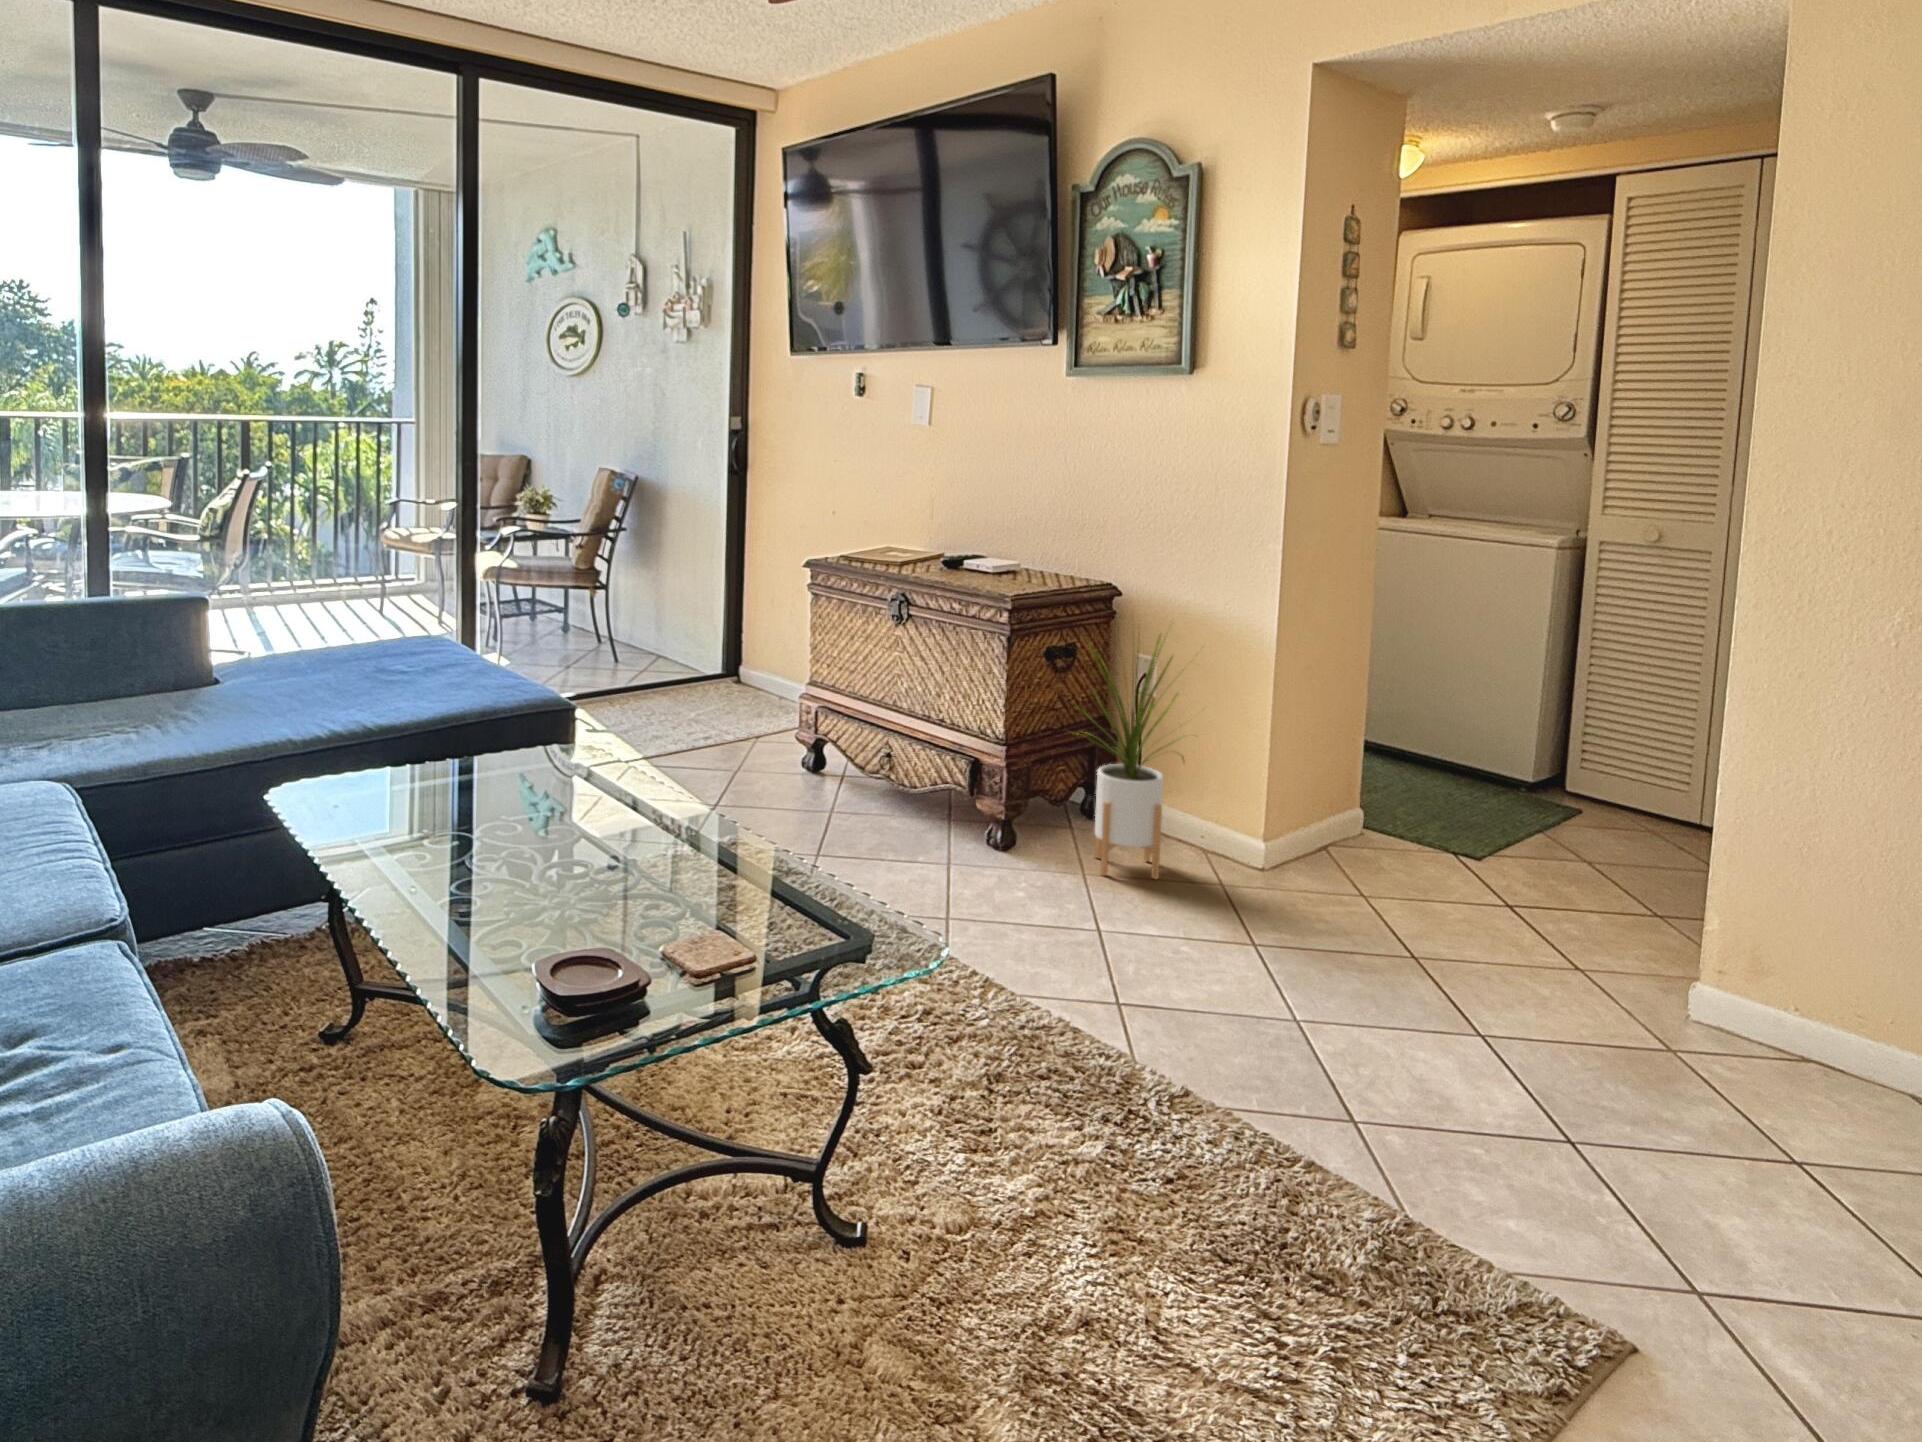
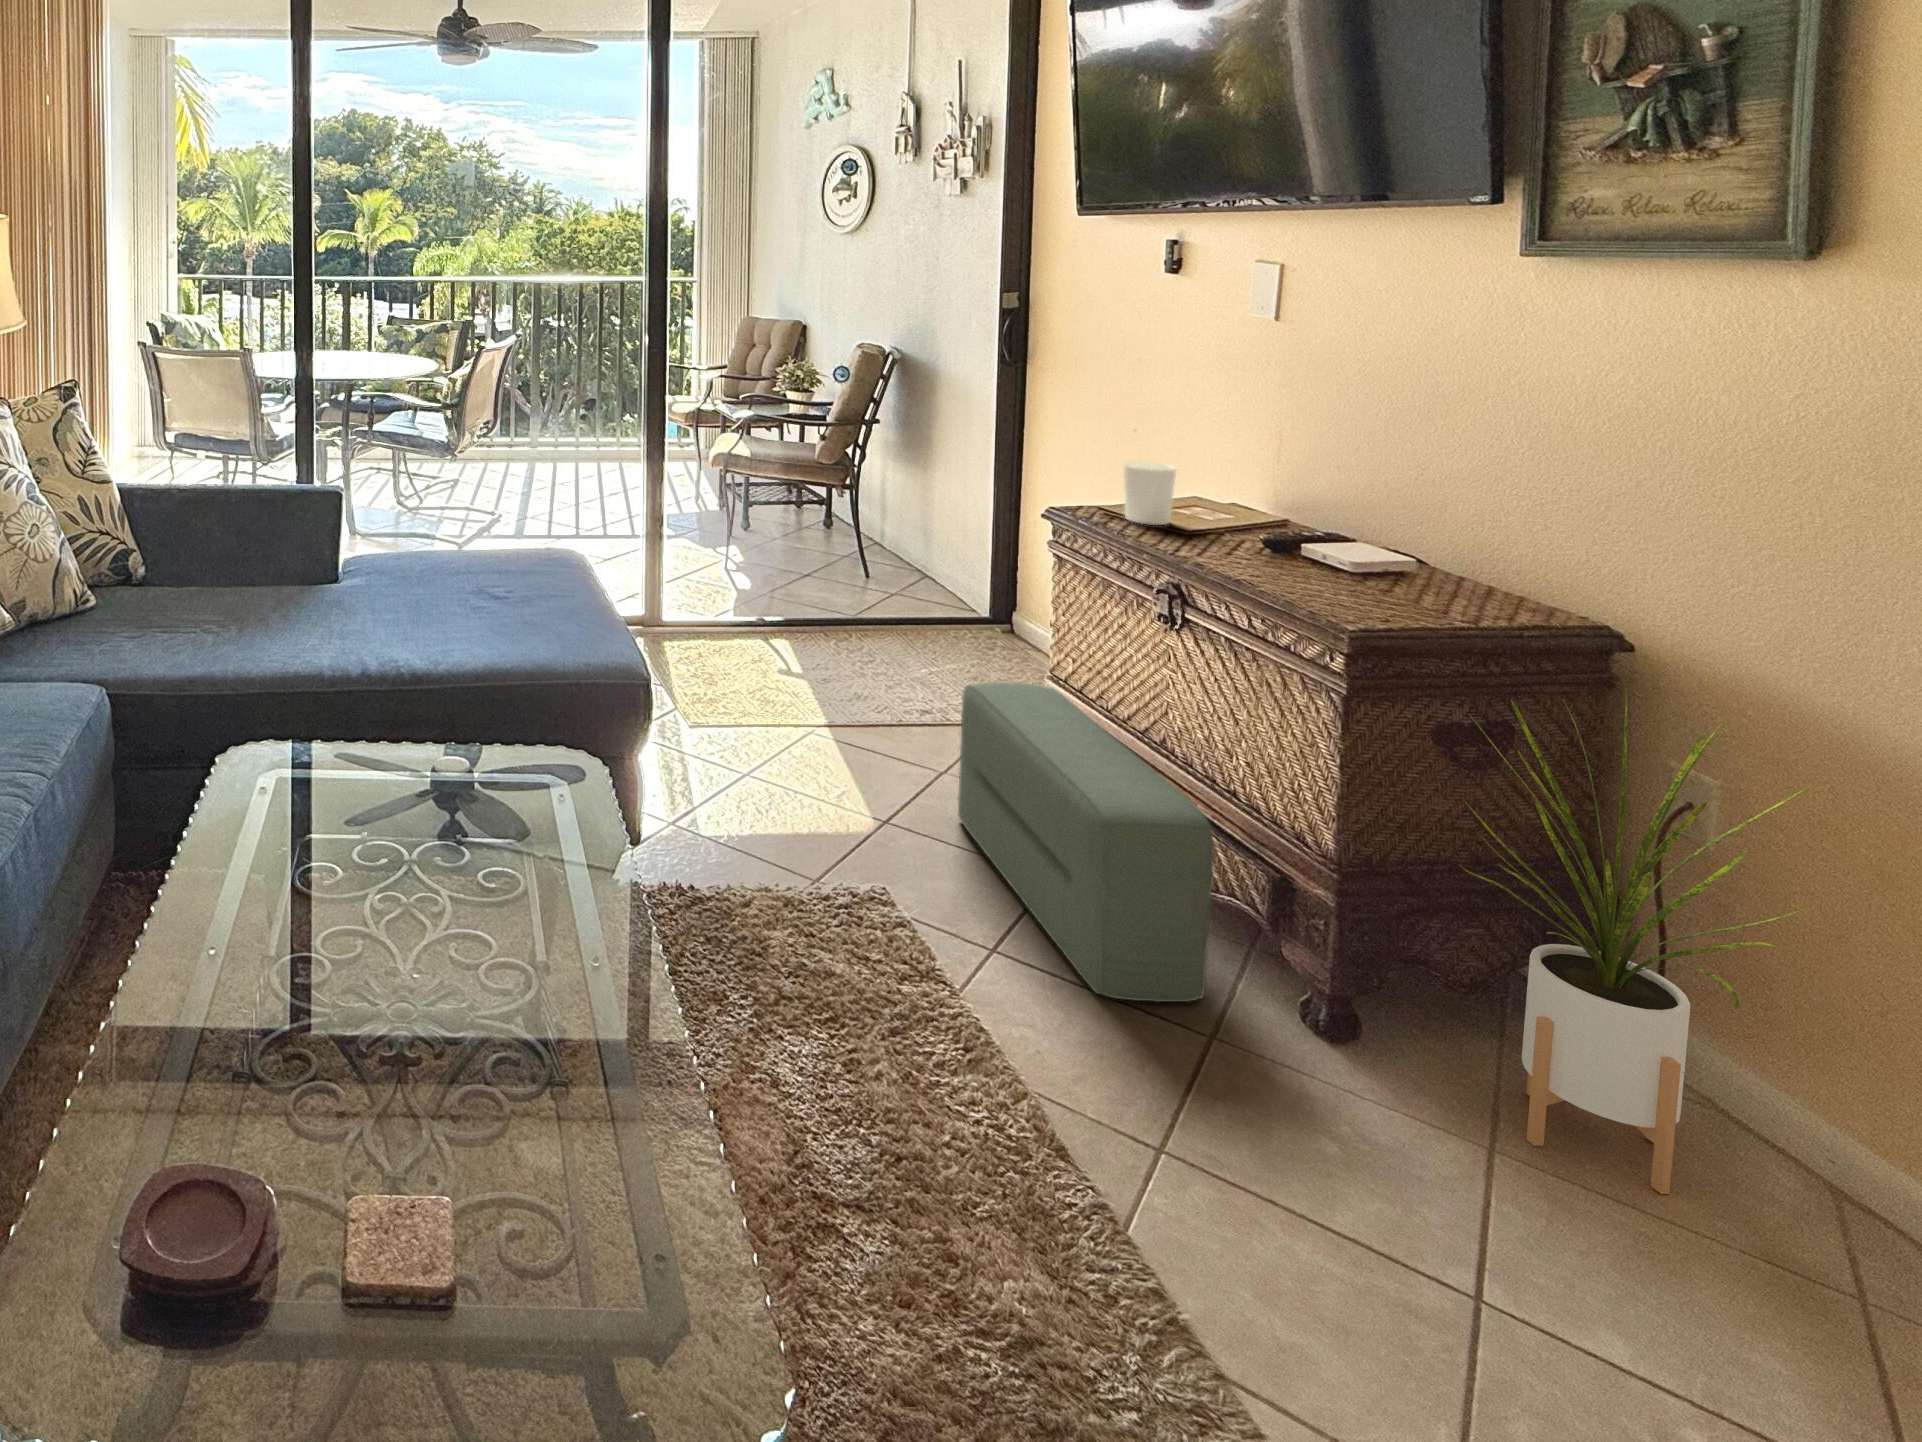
candle holder: none [852,524,885,567] -> present [1124,461,1176,525]
pouf: none [758,690,944,868] -> present [958,682,1214,1002]

